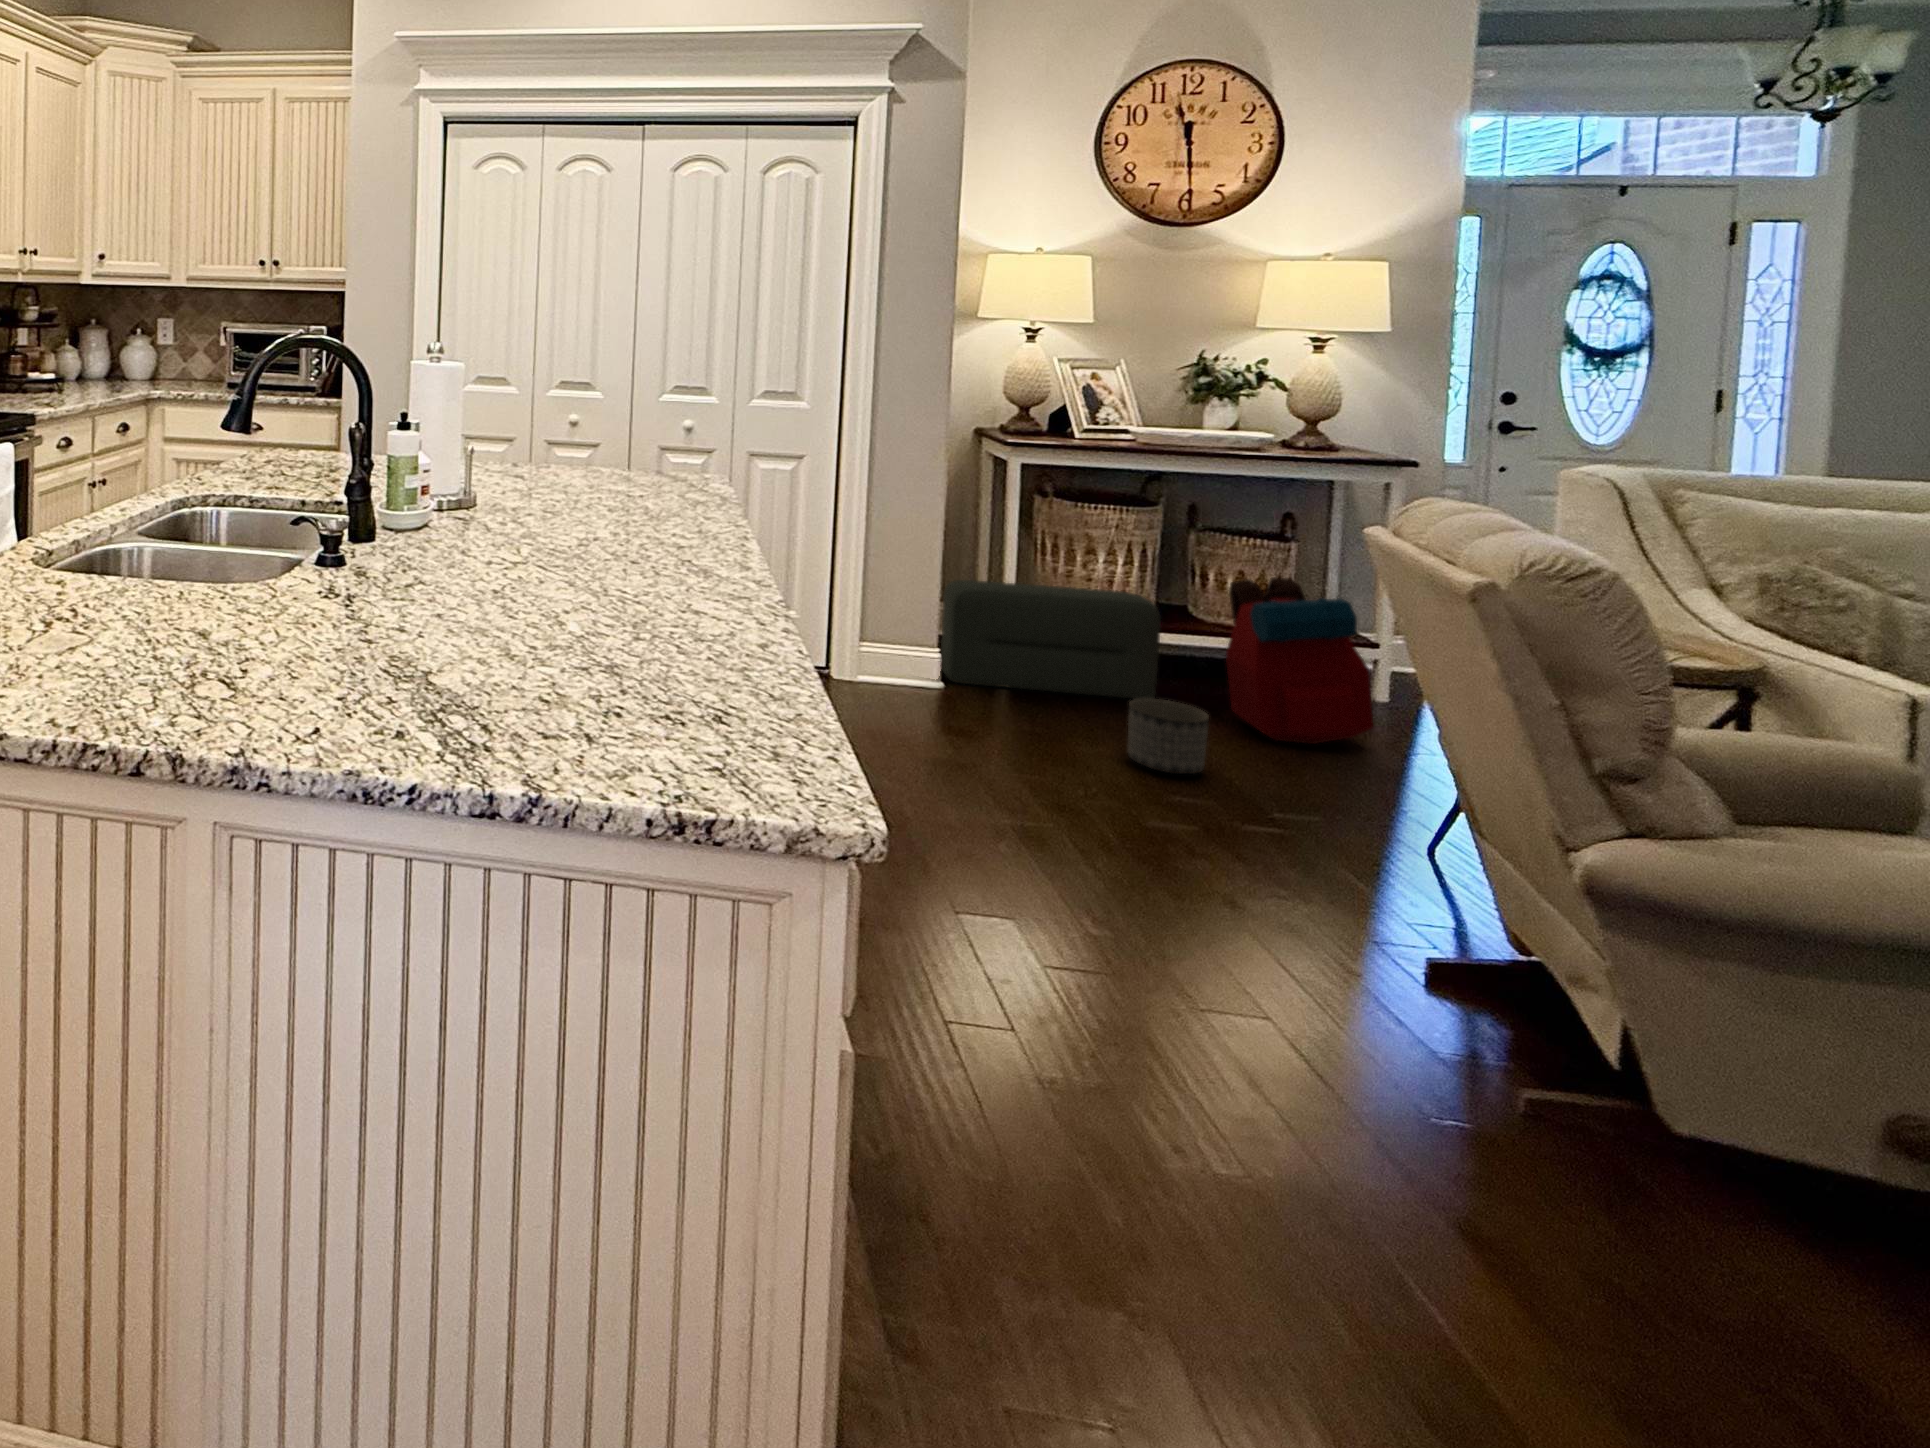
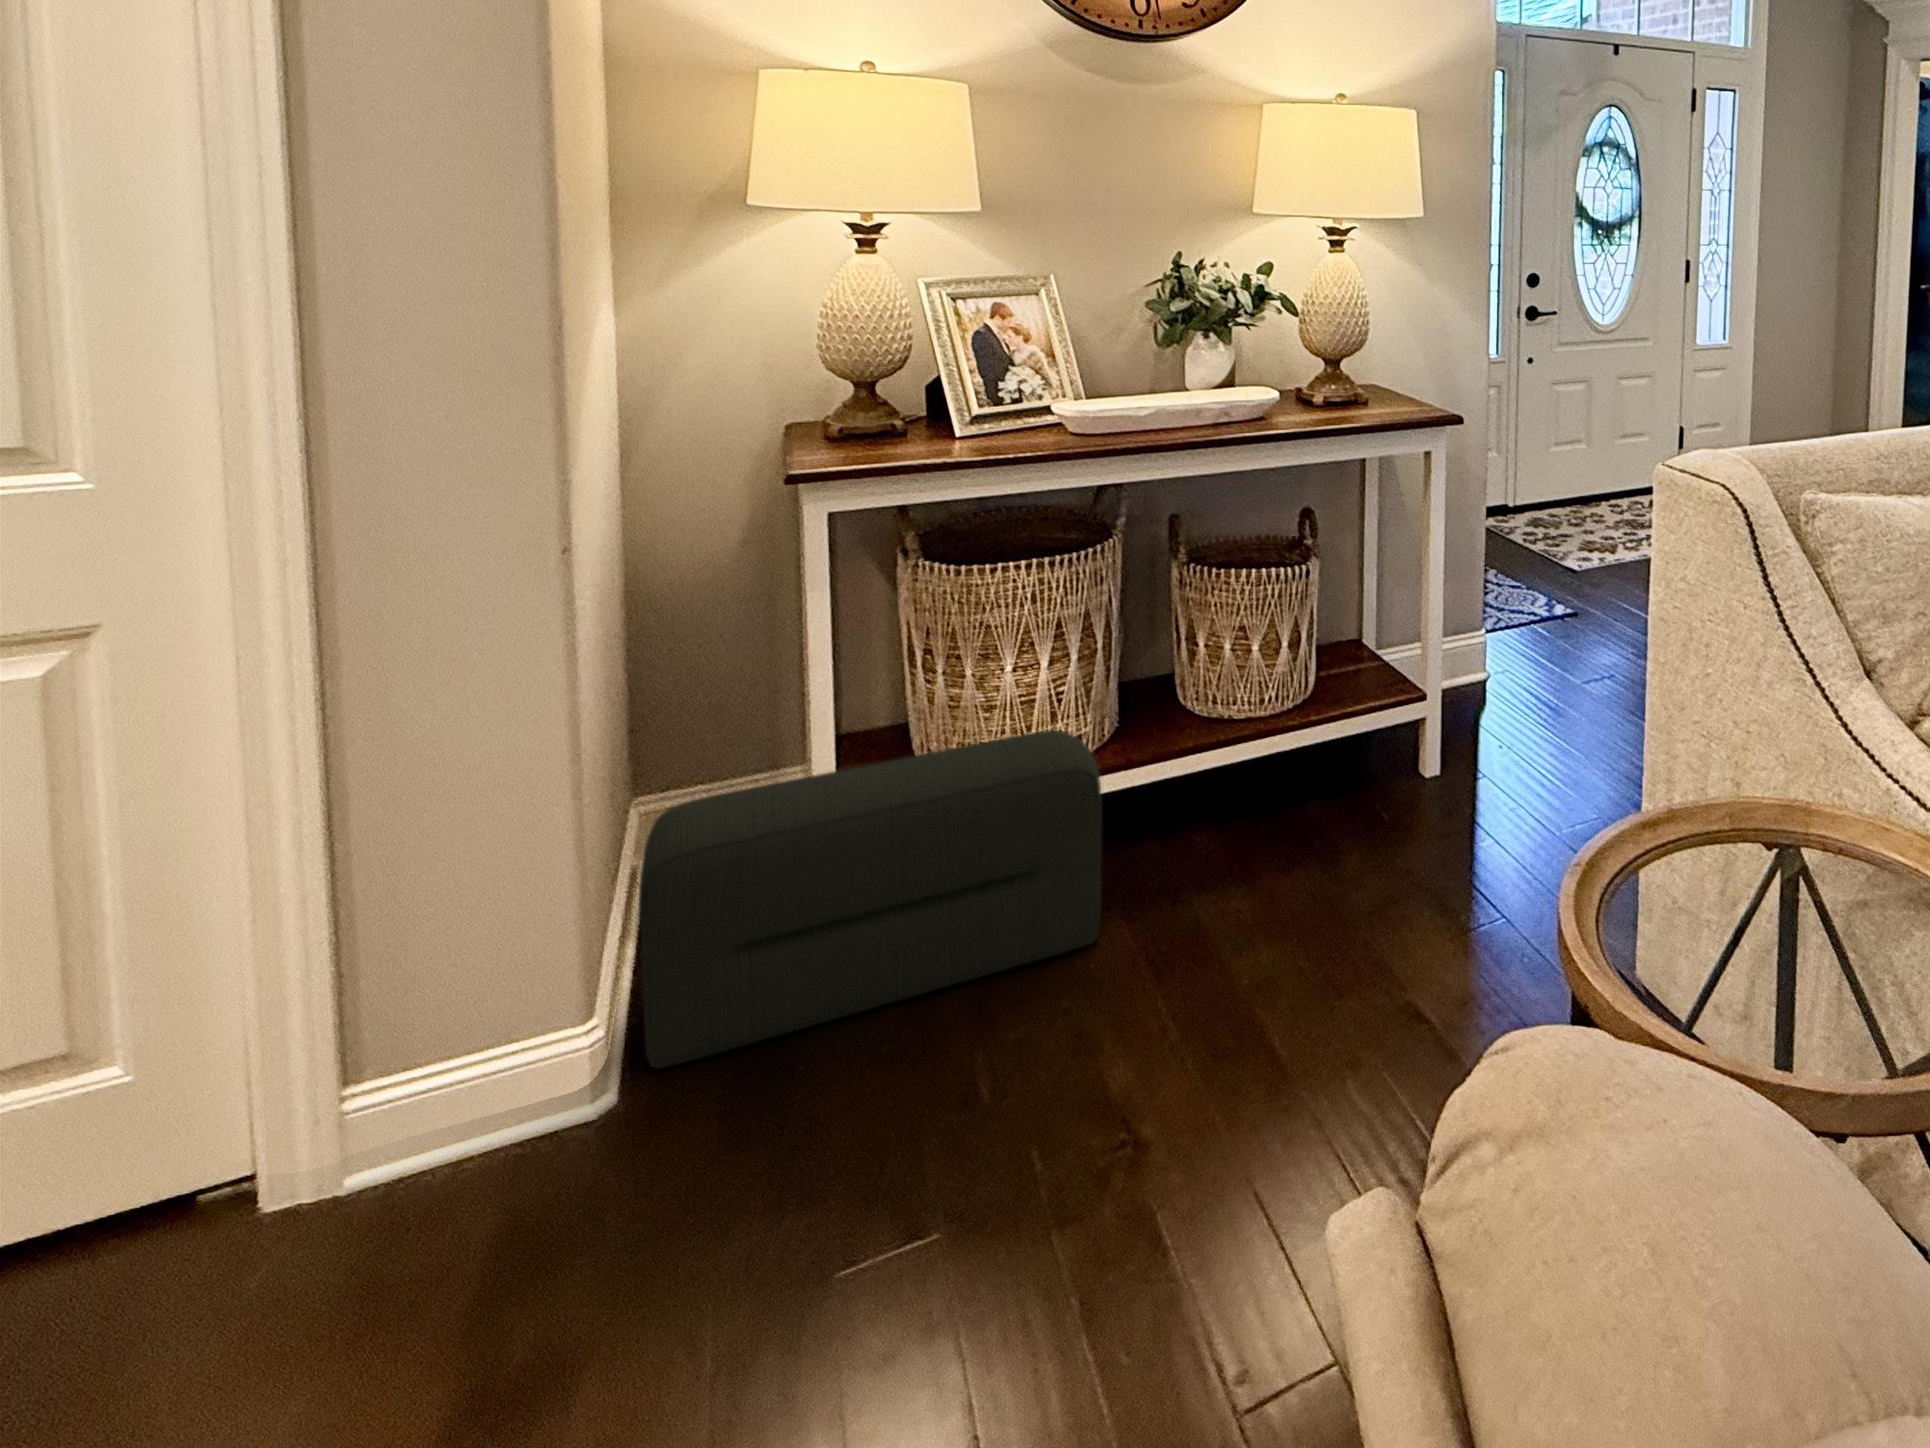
backpack: present [1226,577,1373,744] -> none [1207,664,1431,1004]
planter: present [1127,698,1209,774] -> none [963,1091,1138,1336]

